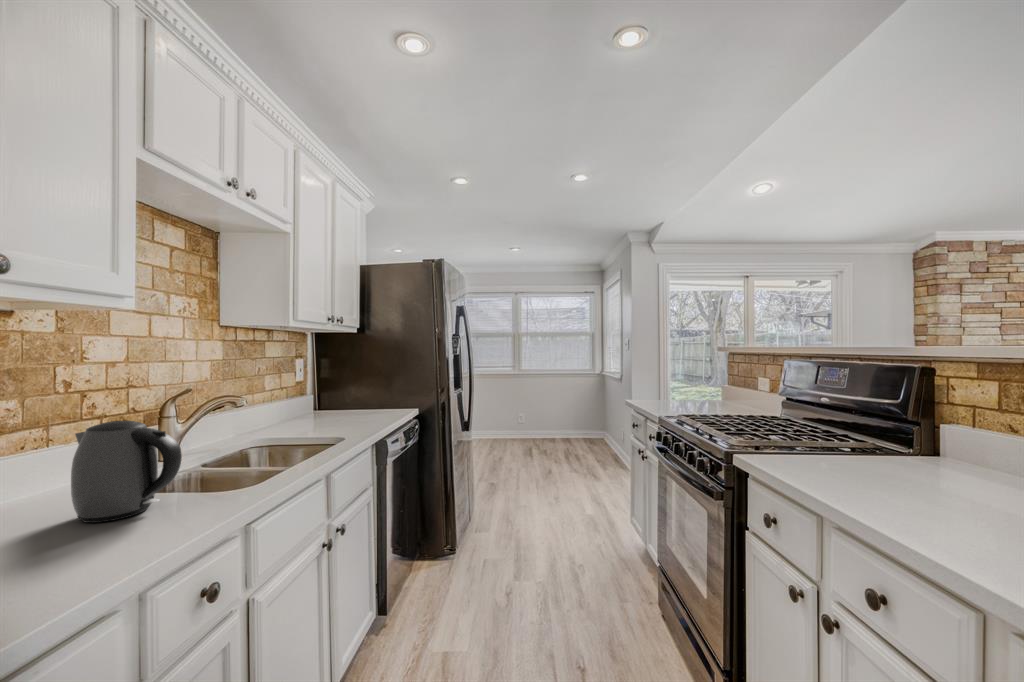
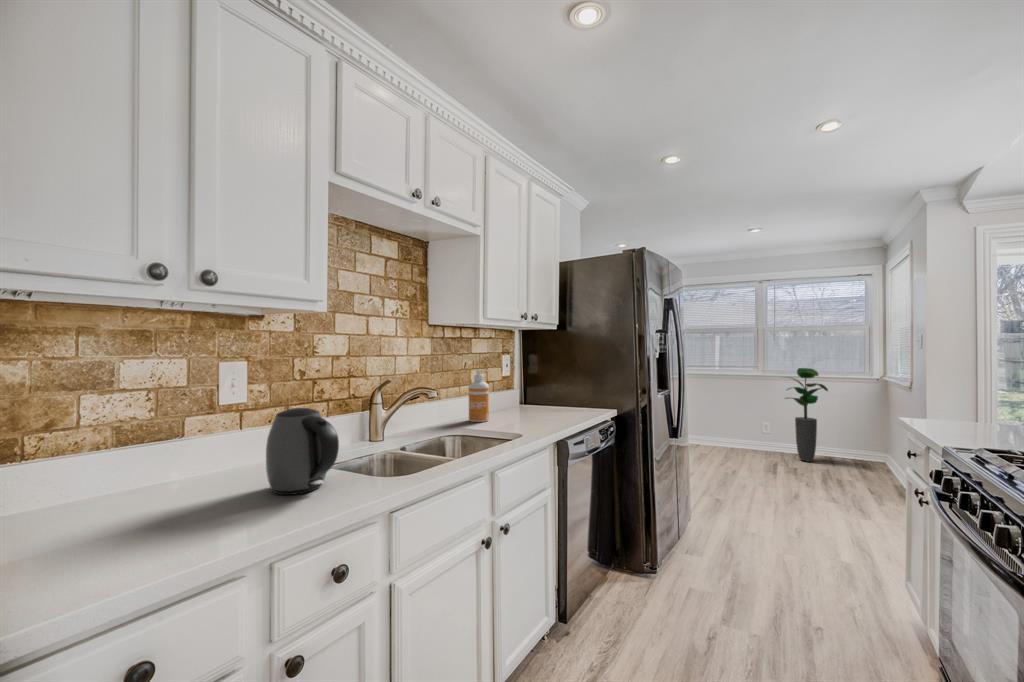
potted plant: none [531,367,563,442] -> present [785,368,828,462]
soap dispenser: none [270,375,294,431] -> present [469,370,489,422]

